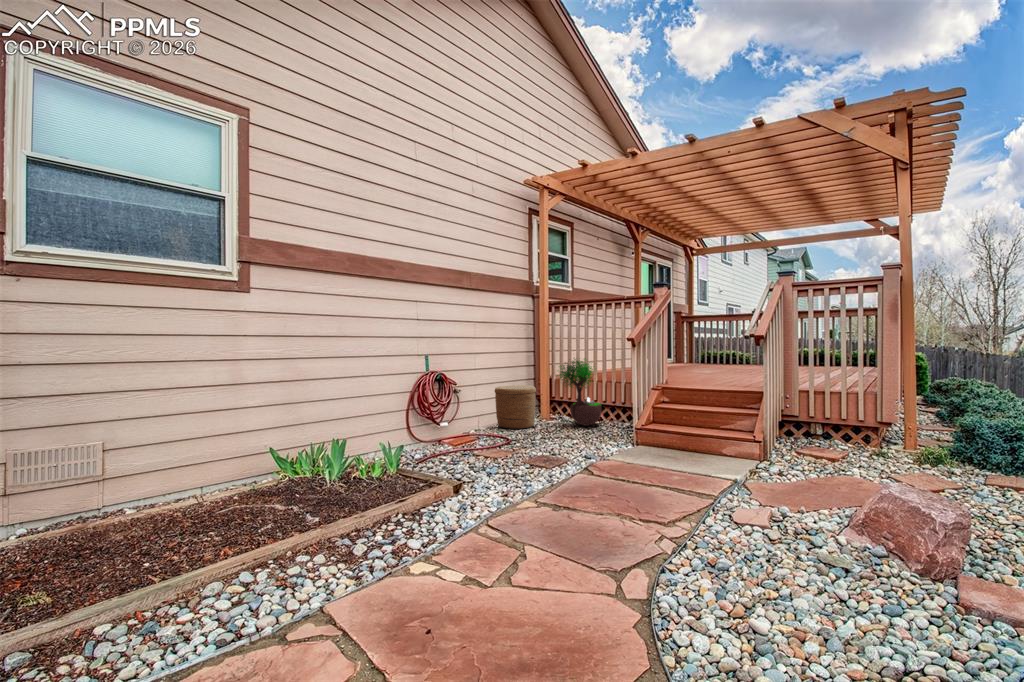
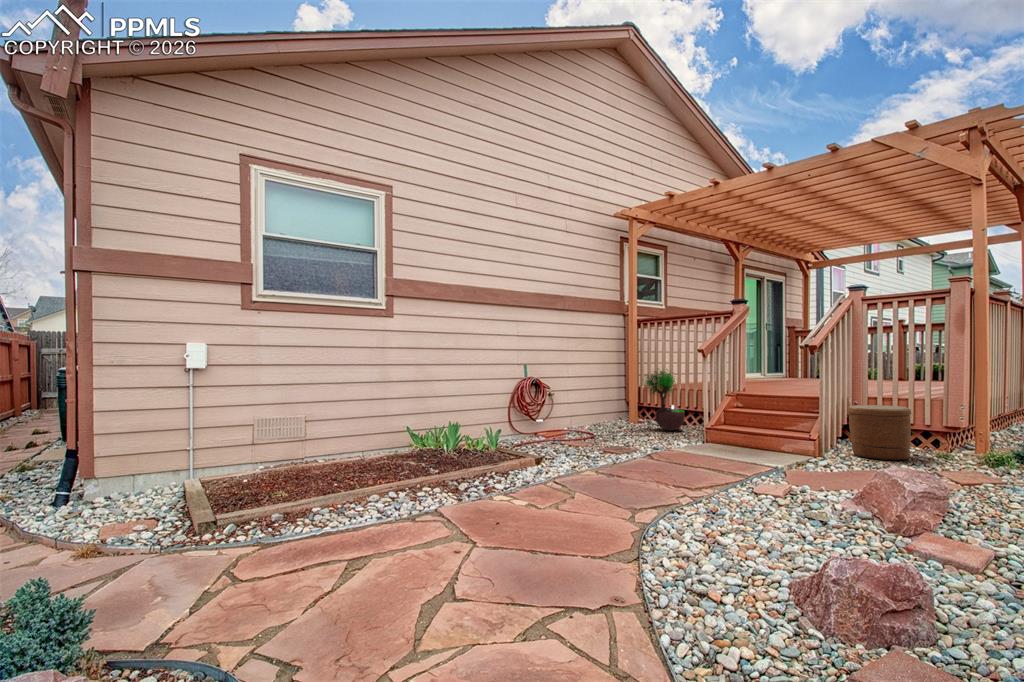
woven basket: present [495,385,536,429] -> present [848,405,911,460]

